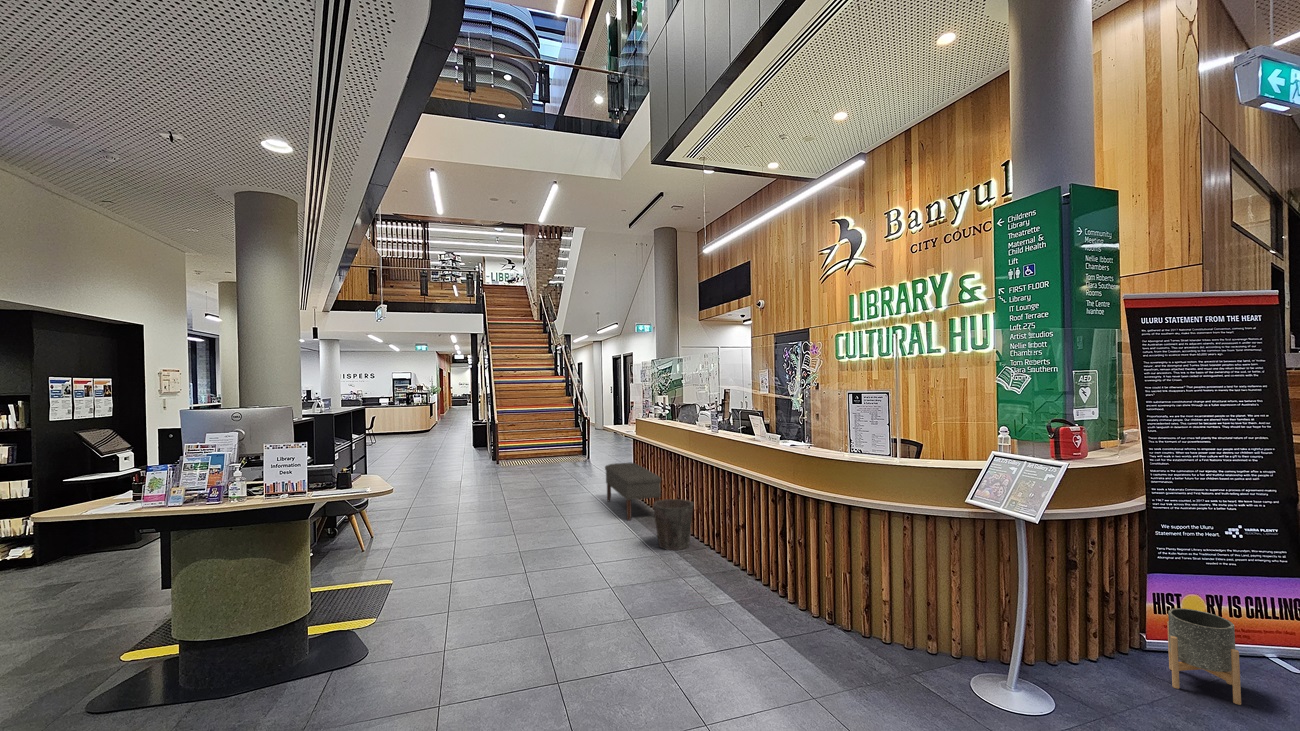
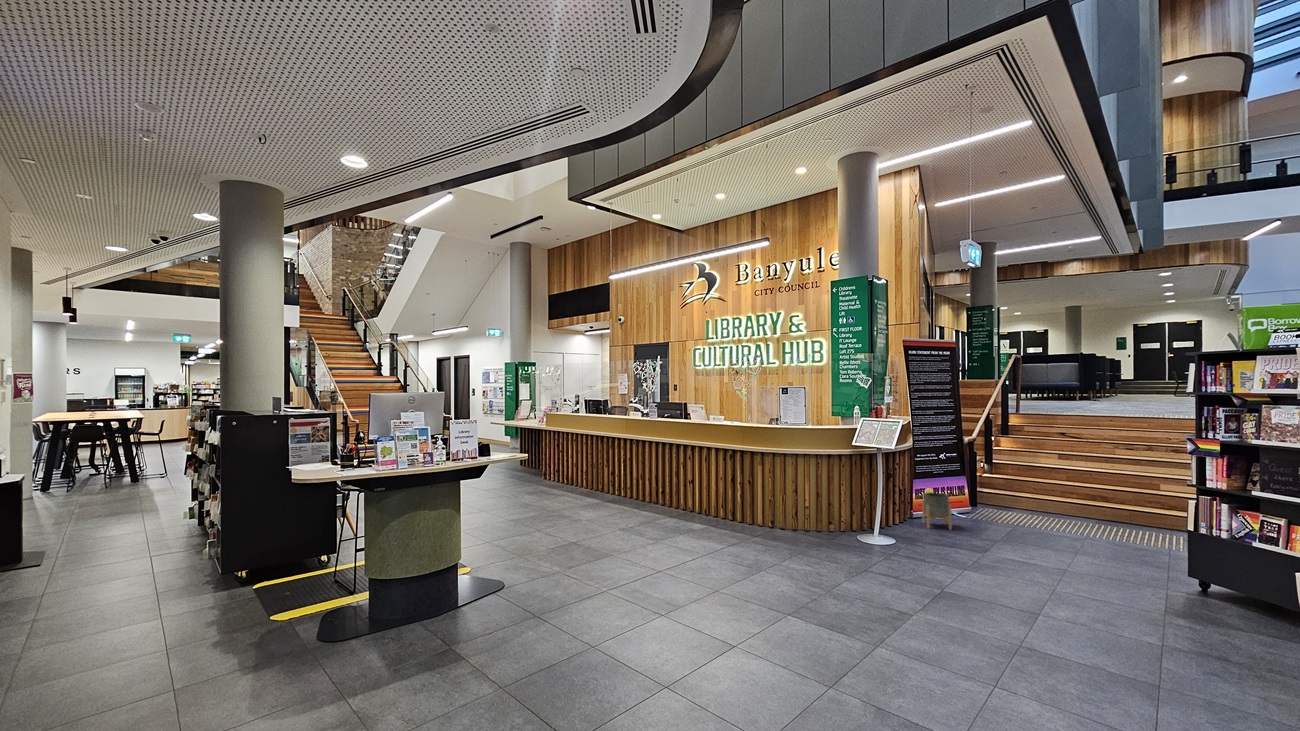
bench: present [605,463,661,521] -> none [528,451,593,495]
waste bin: present [653,499,694,550] -> none [611,471,644,508]

